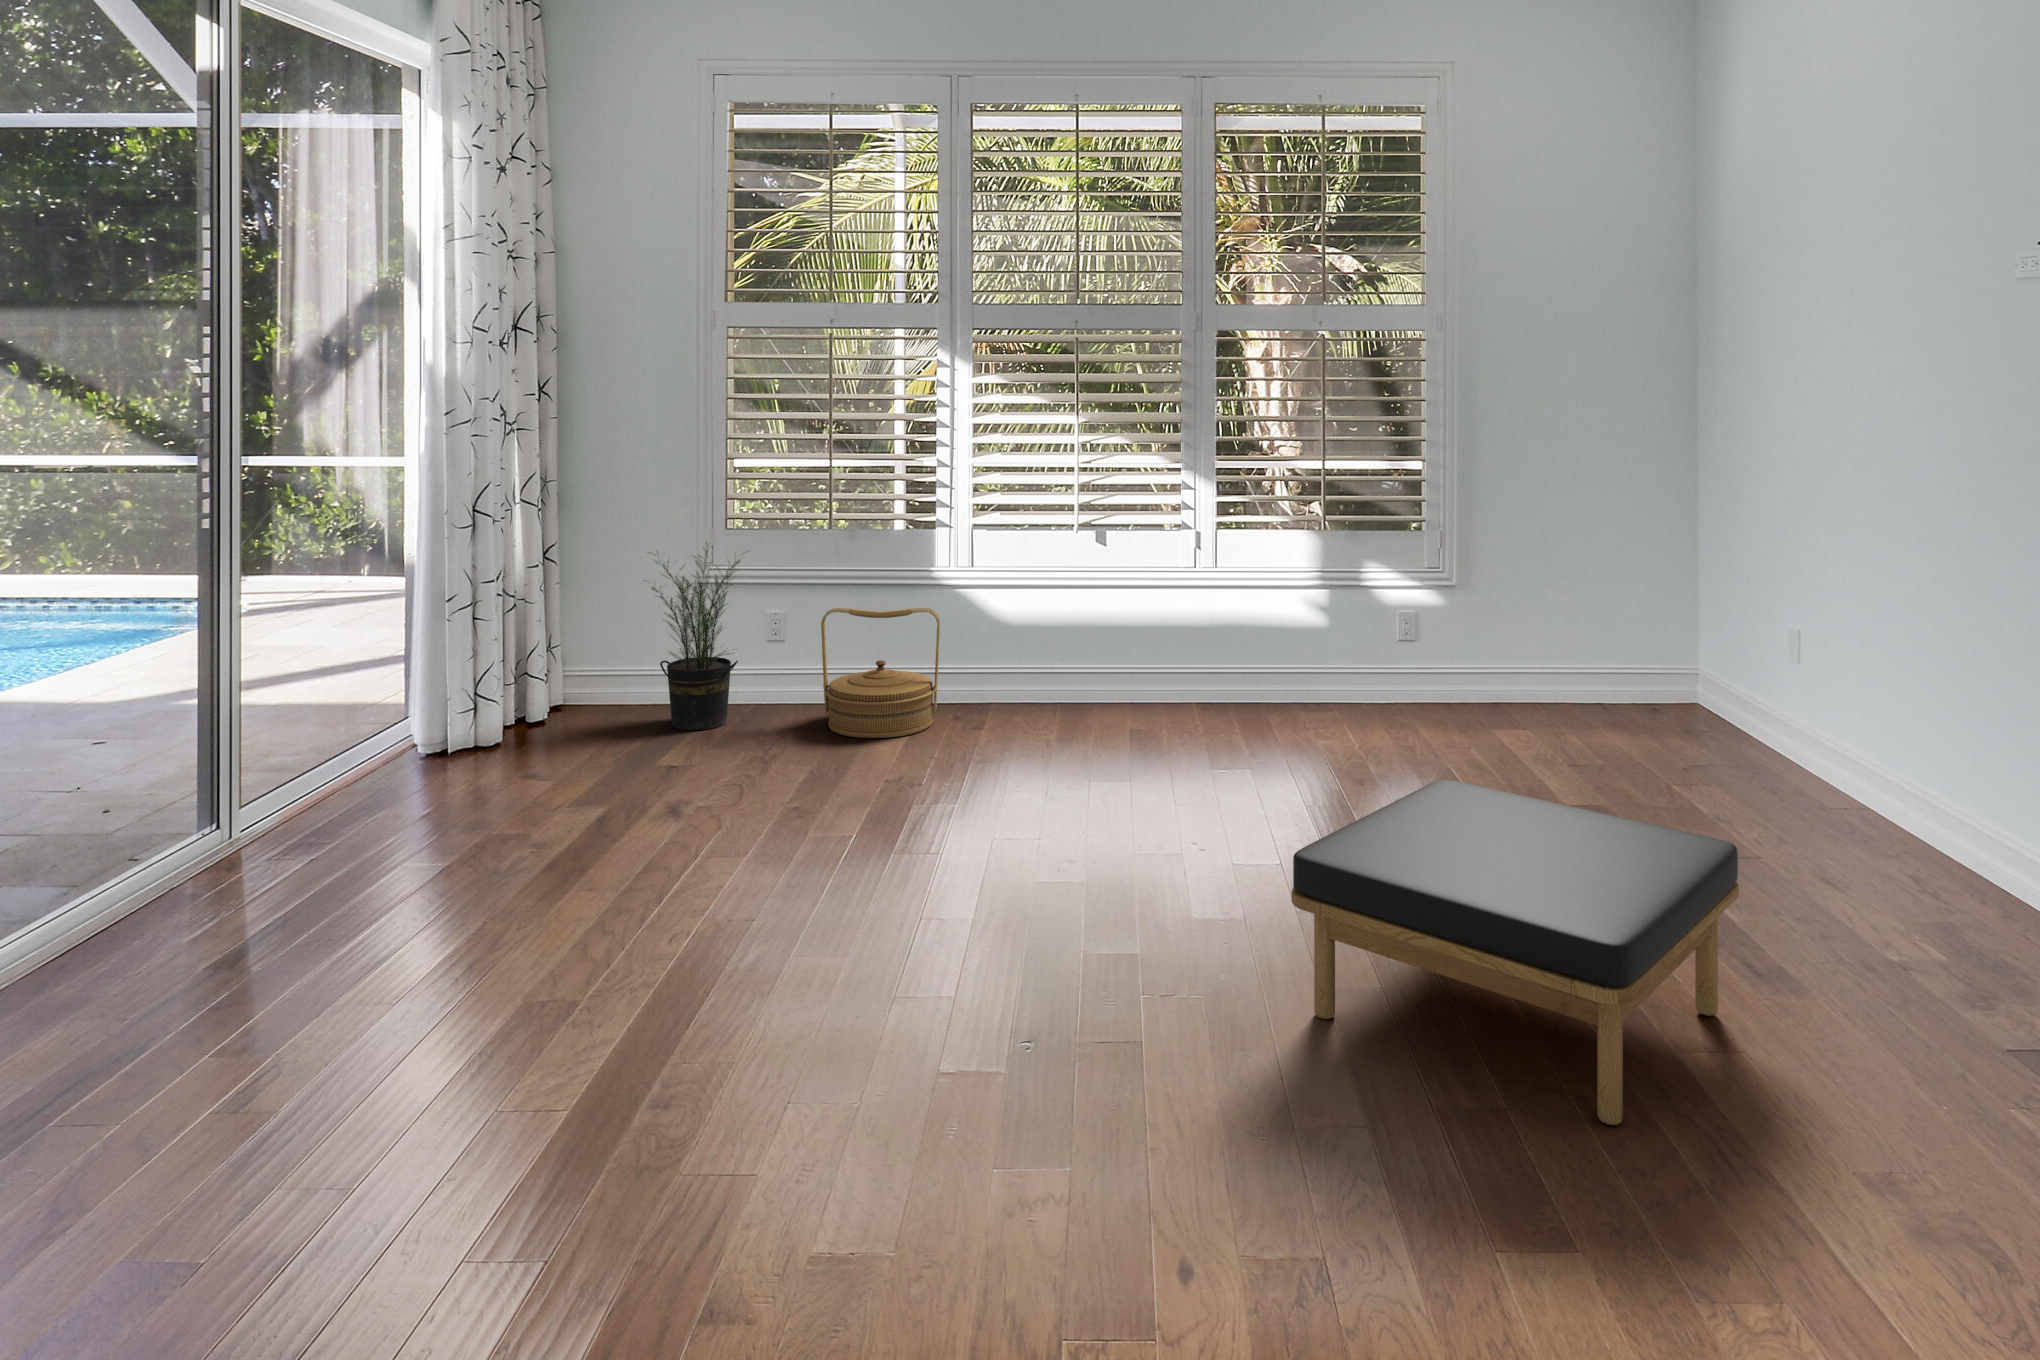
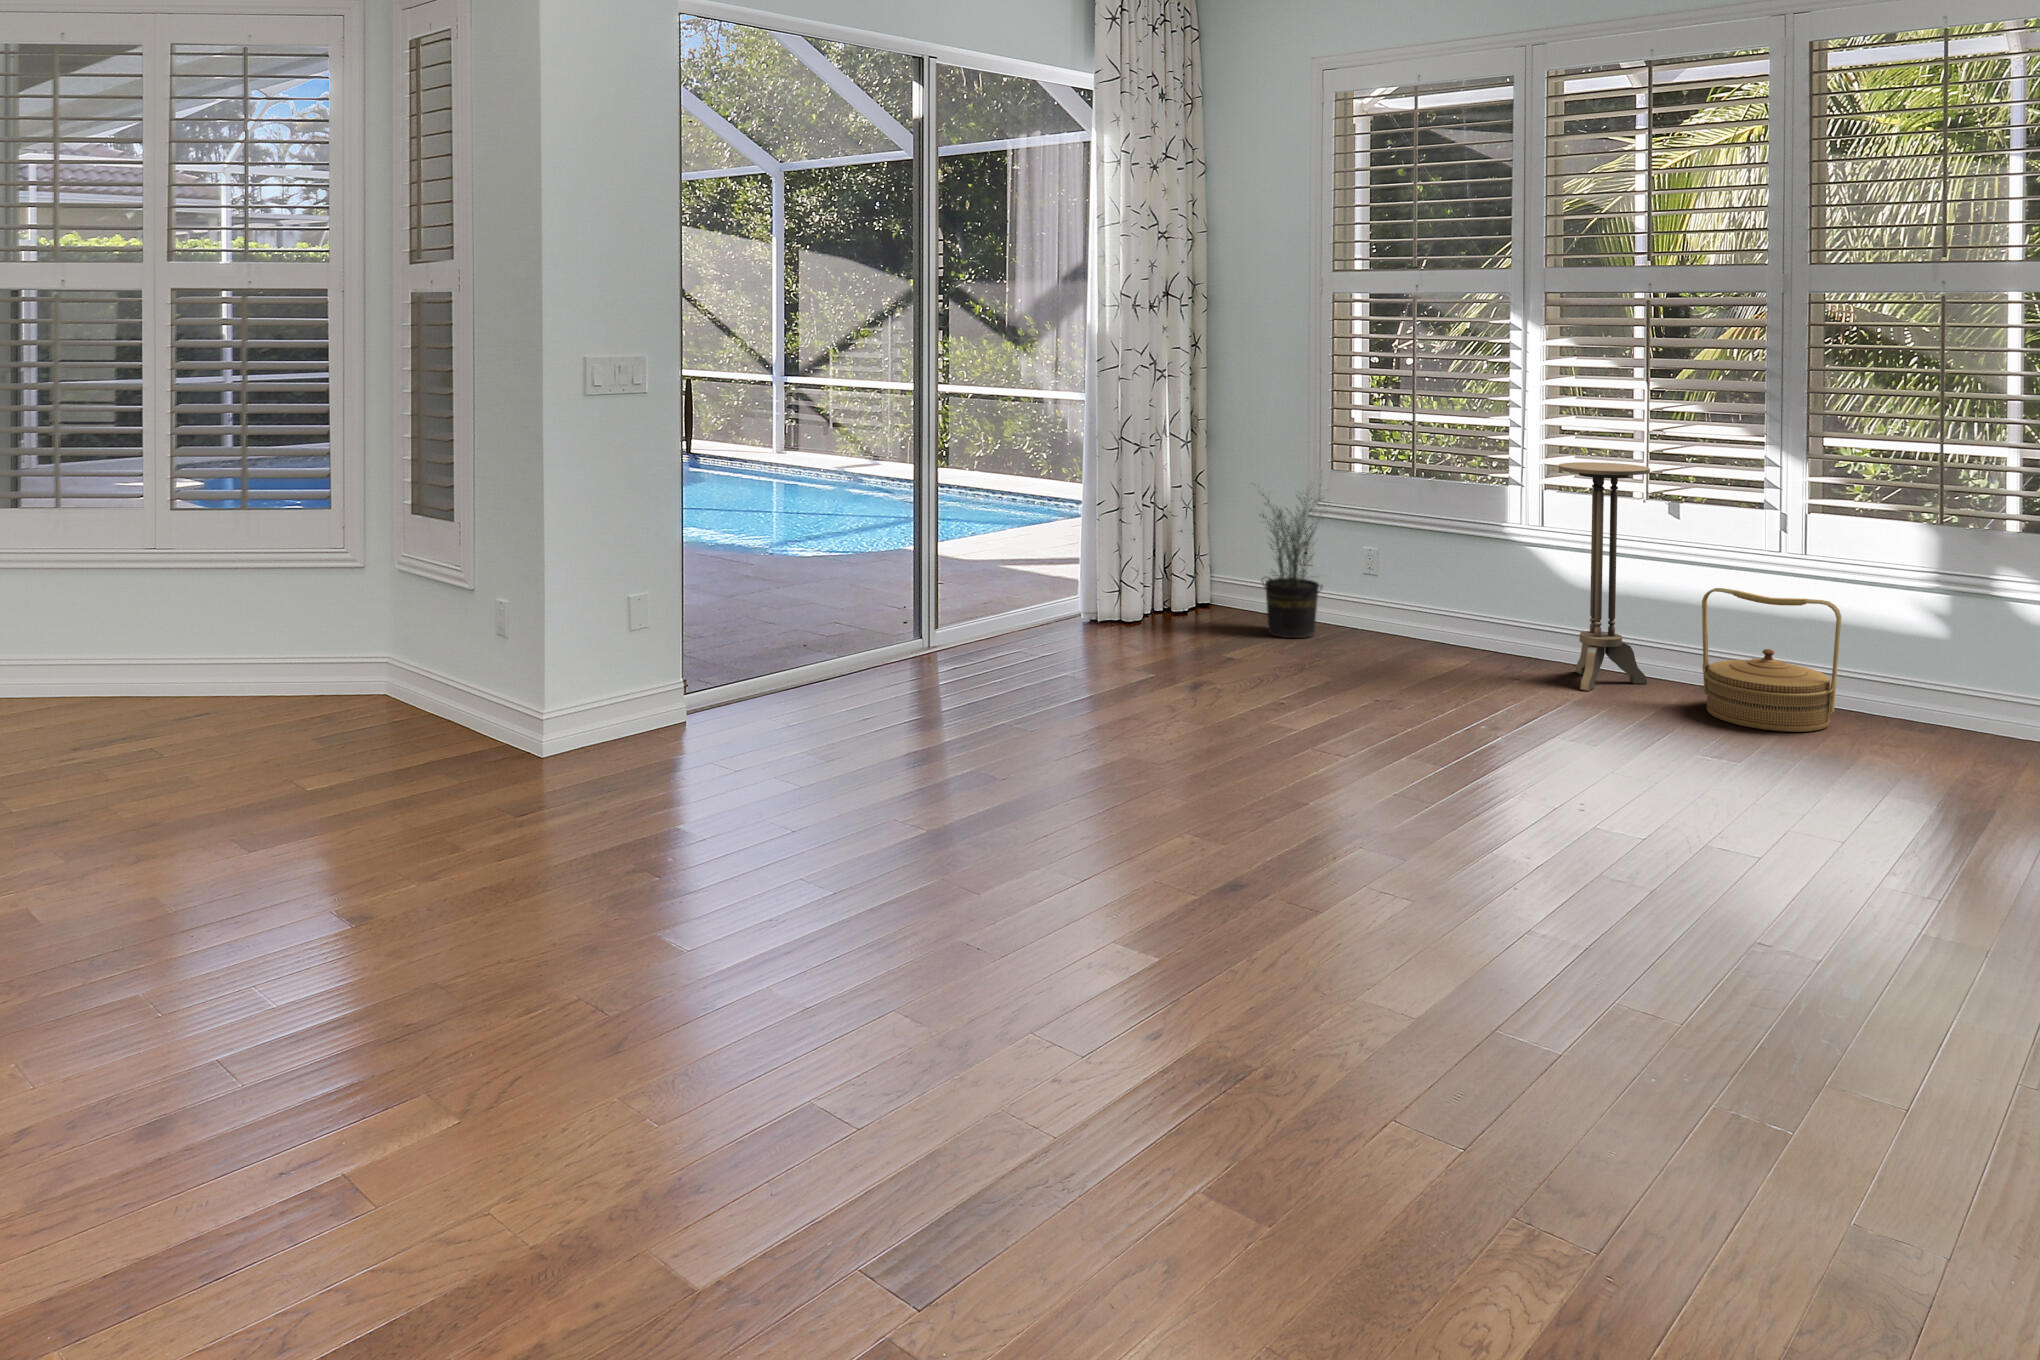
side table: none [1006,497,1091,731] -> present [1559,462,1650,691]
woven basket: present [821,608,940,738] -> present [1702,588,1841,732]
ottoman: present [1292,780,1739,1125] -> none [1496,753,1977,1041]

